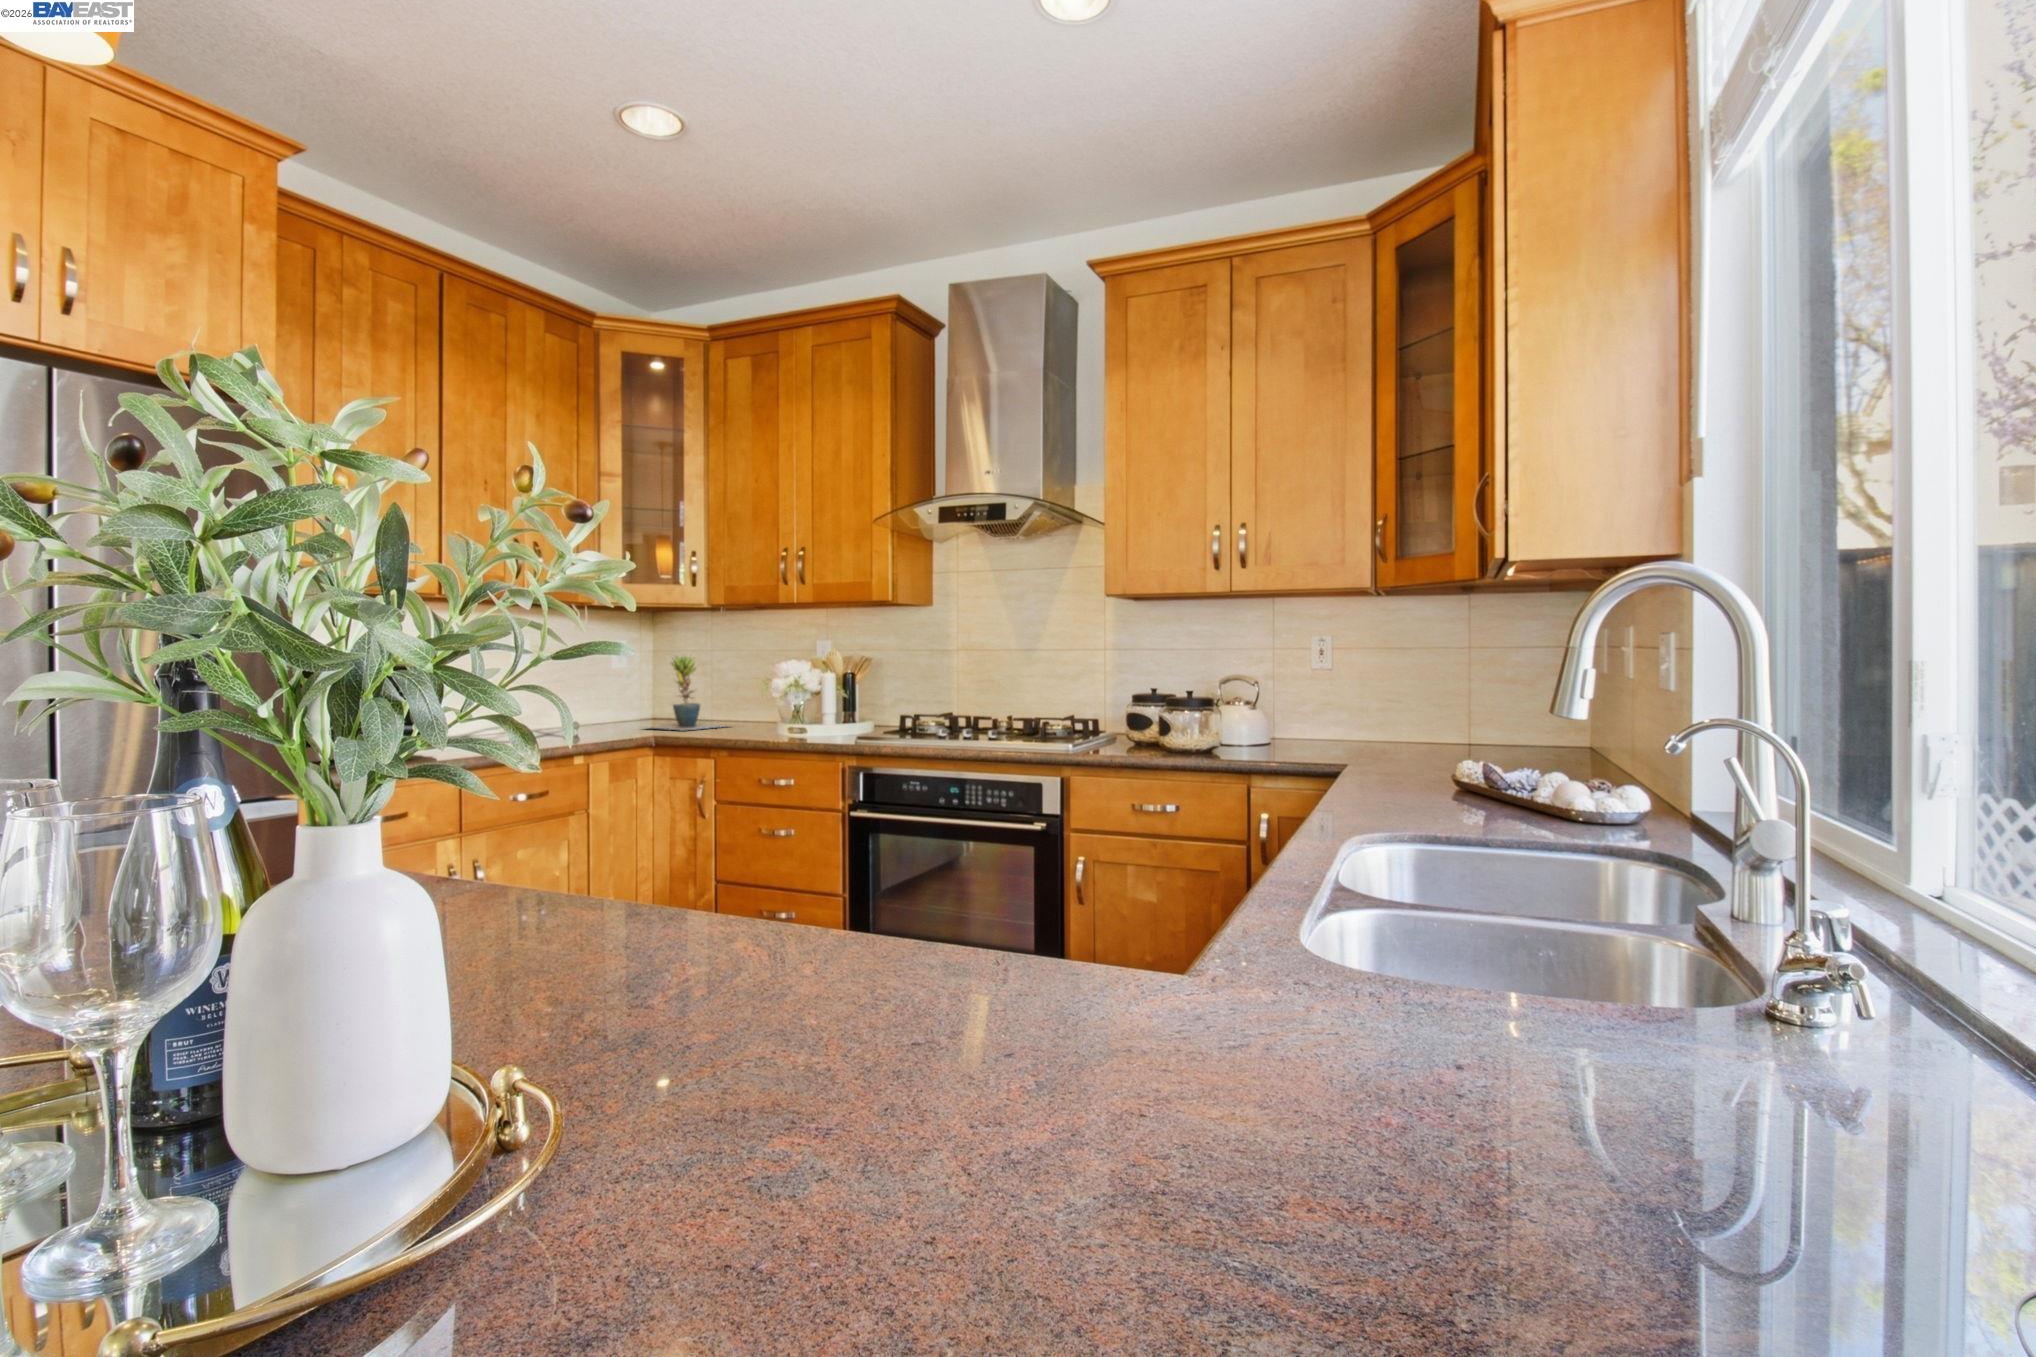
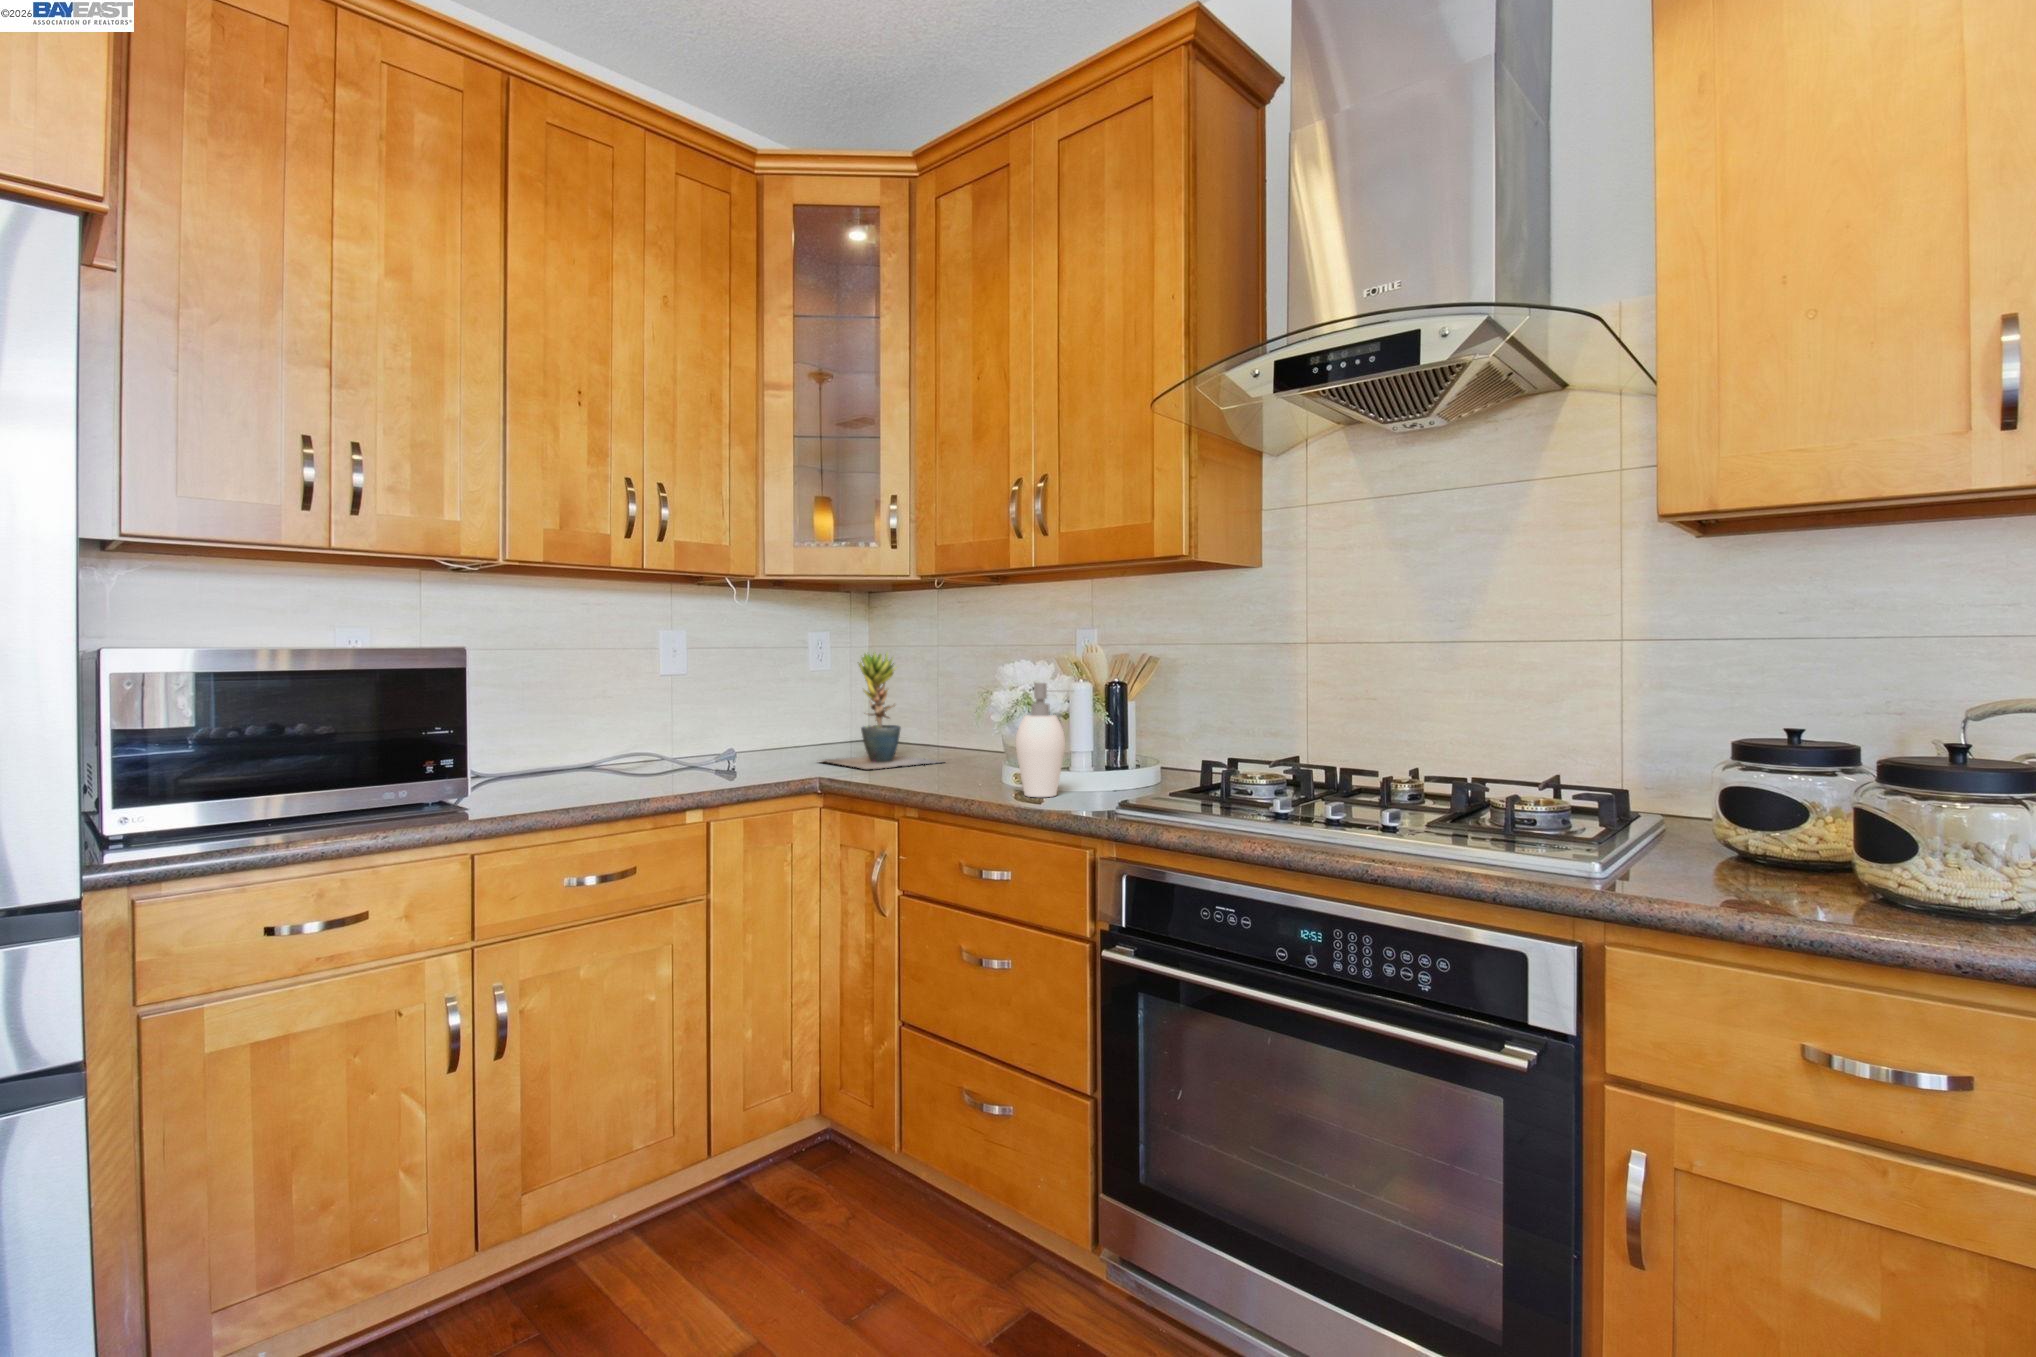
soap dispenser: none [794,672,829,737] -> present [1016,683,1070,797]

